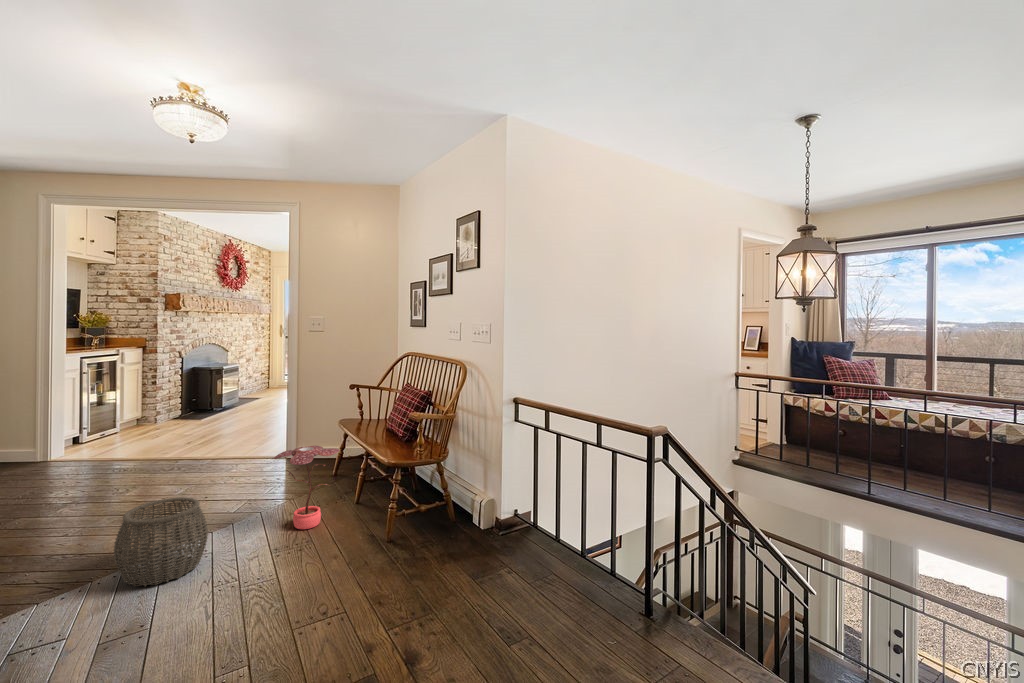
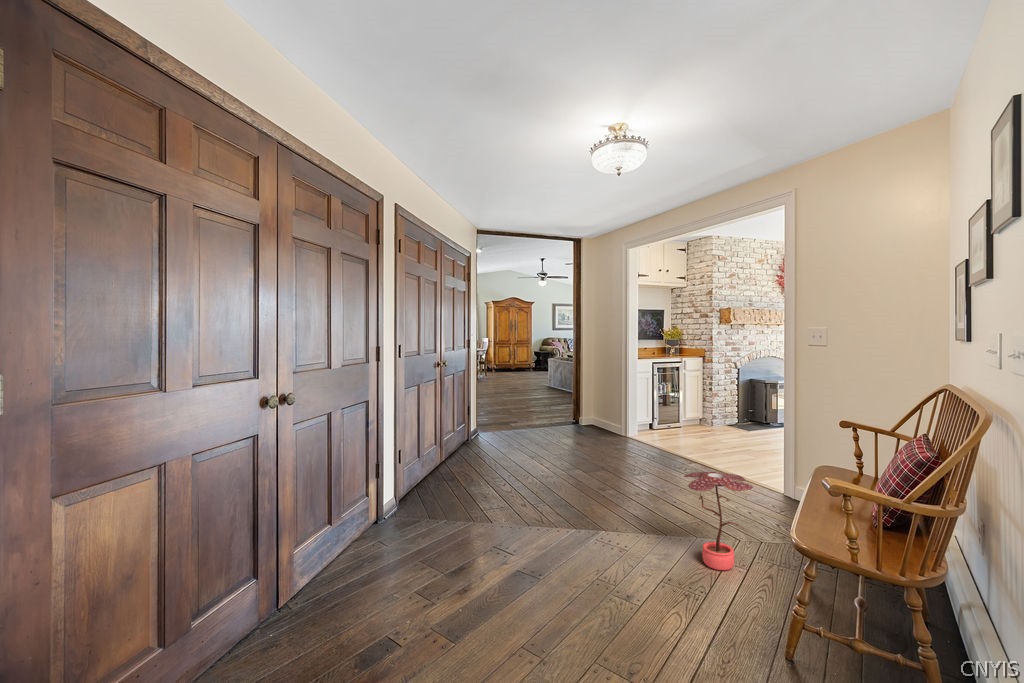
woven basket: present [114,497,208,586] -> none [554,483,618,554]

